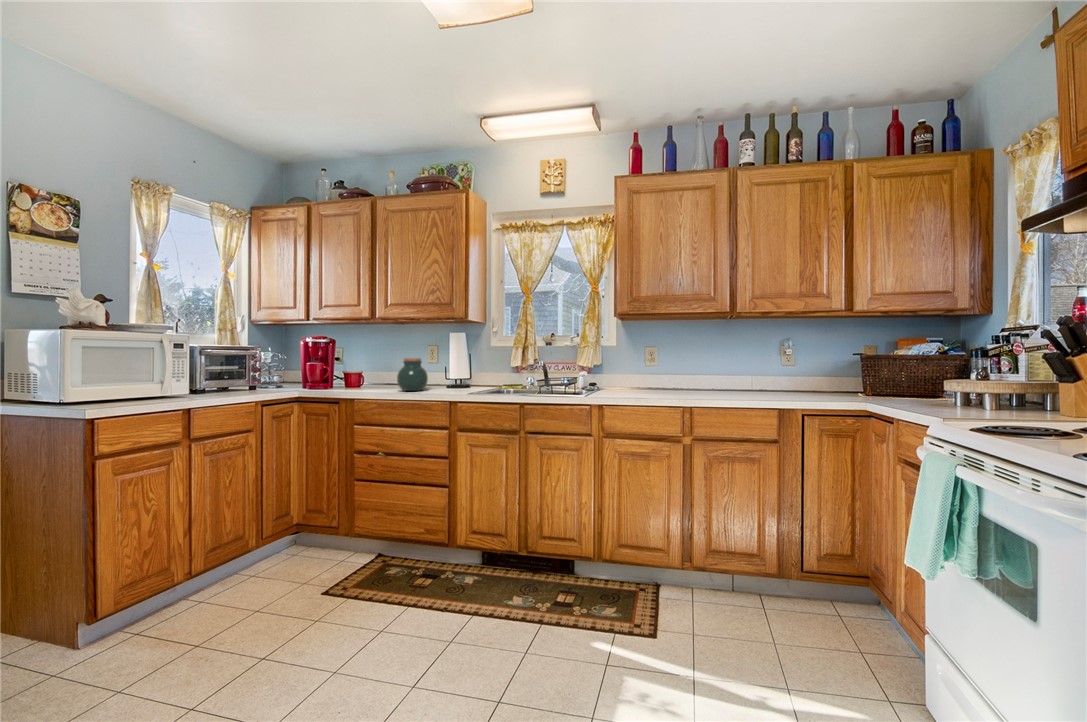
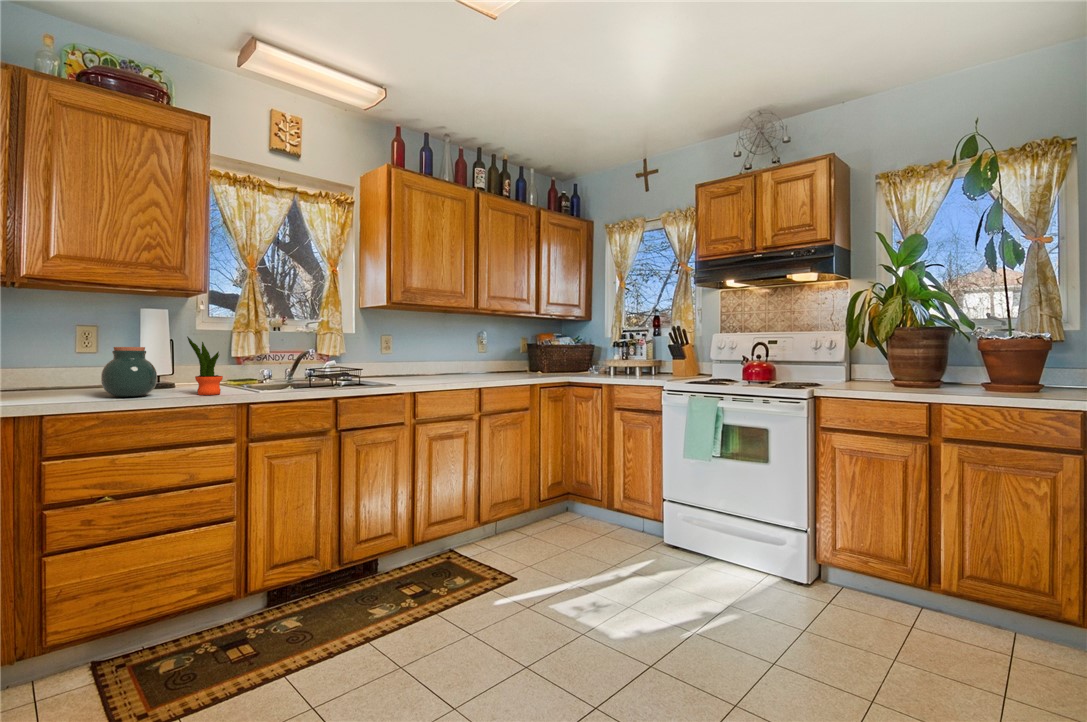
potted plant: none [433,350,458,393] -> present [187,337,223,395]

